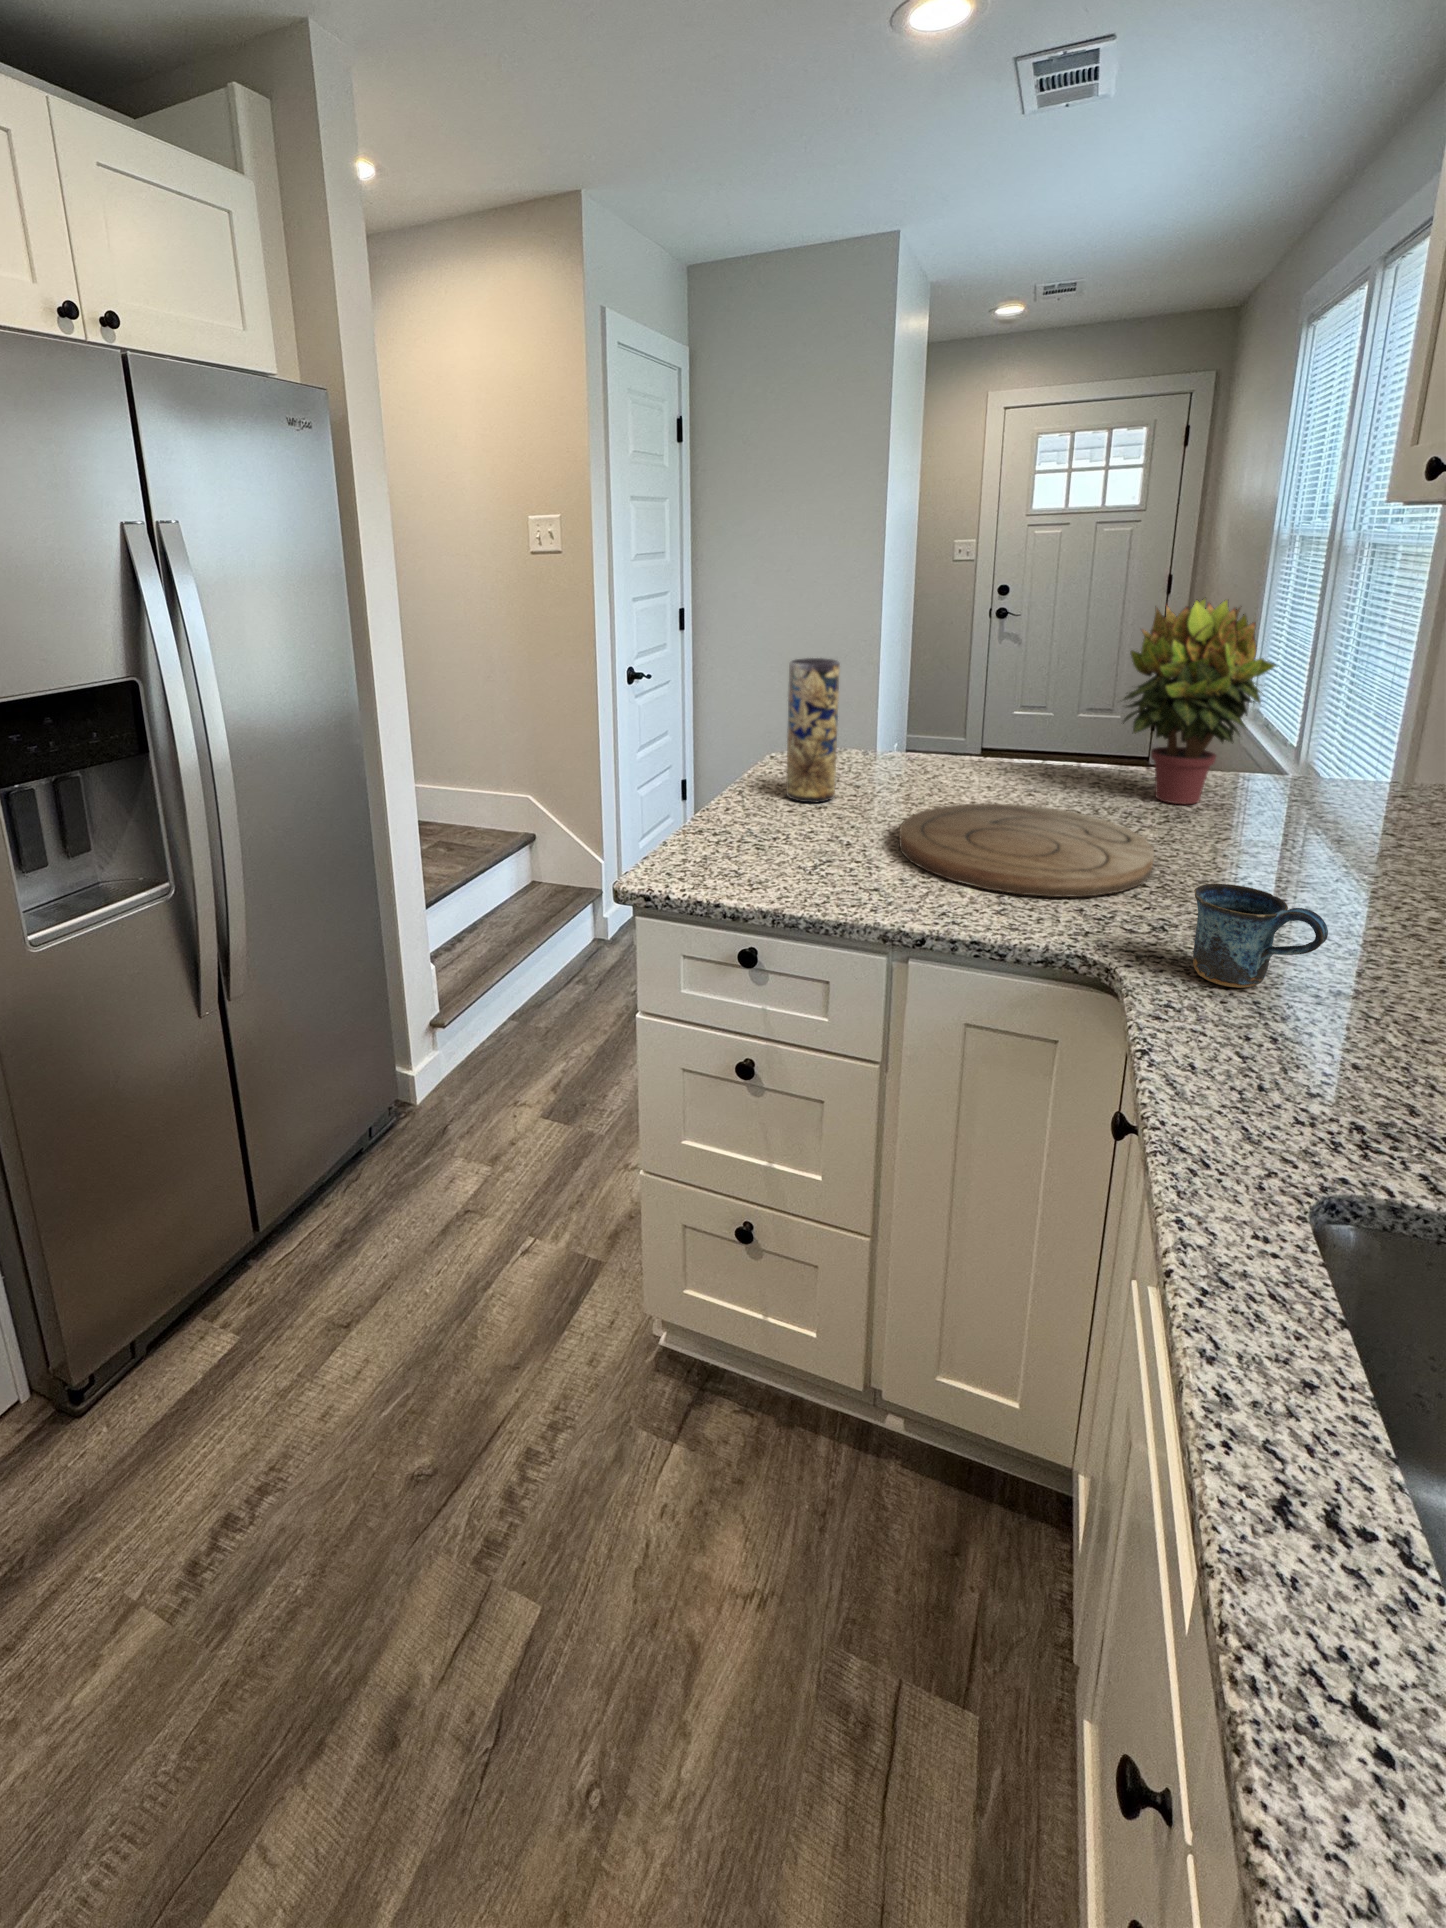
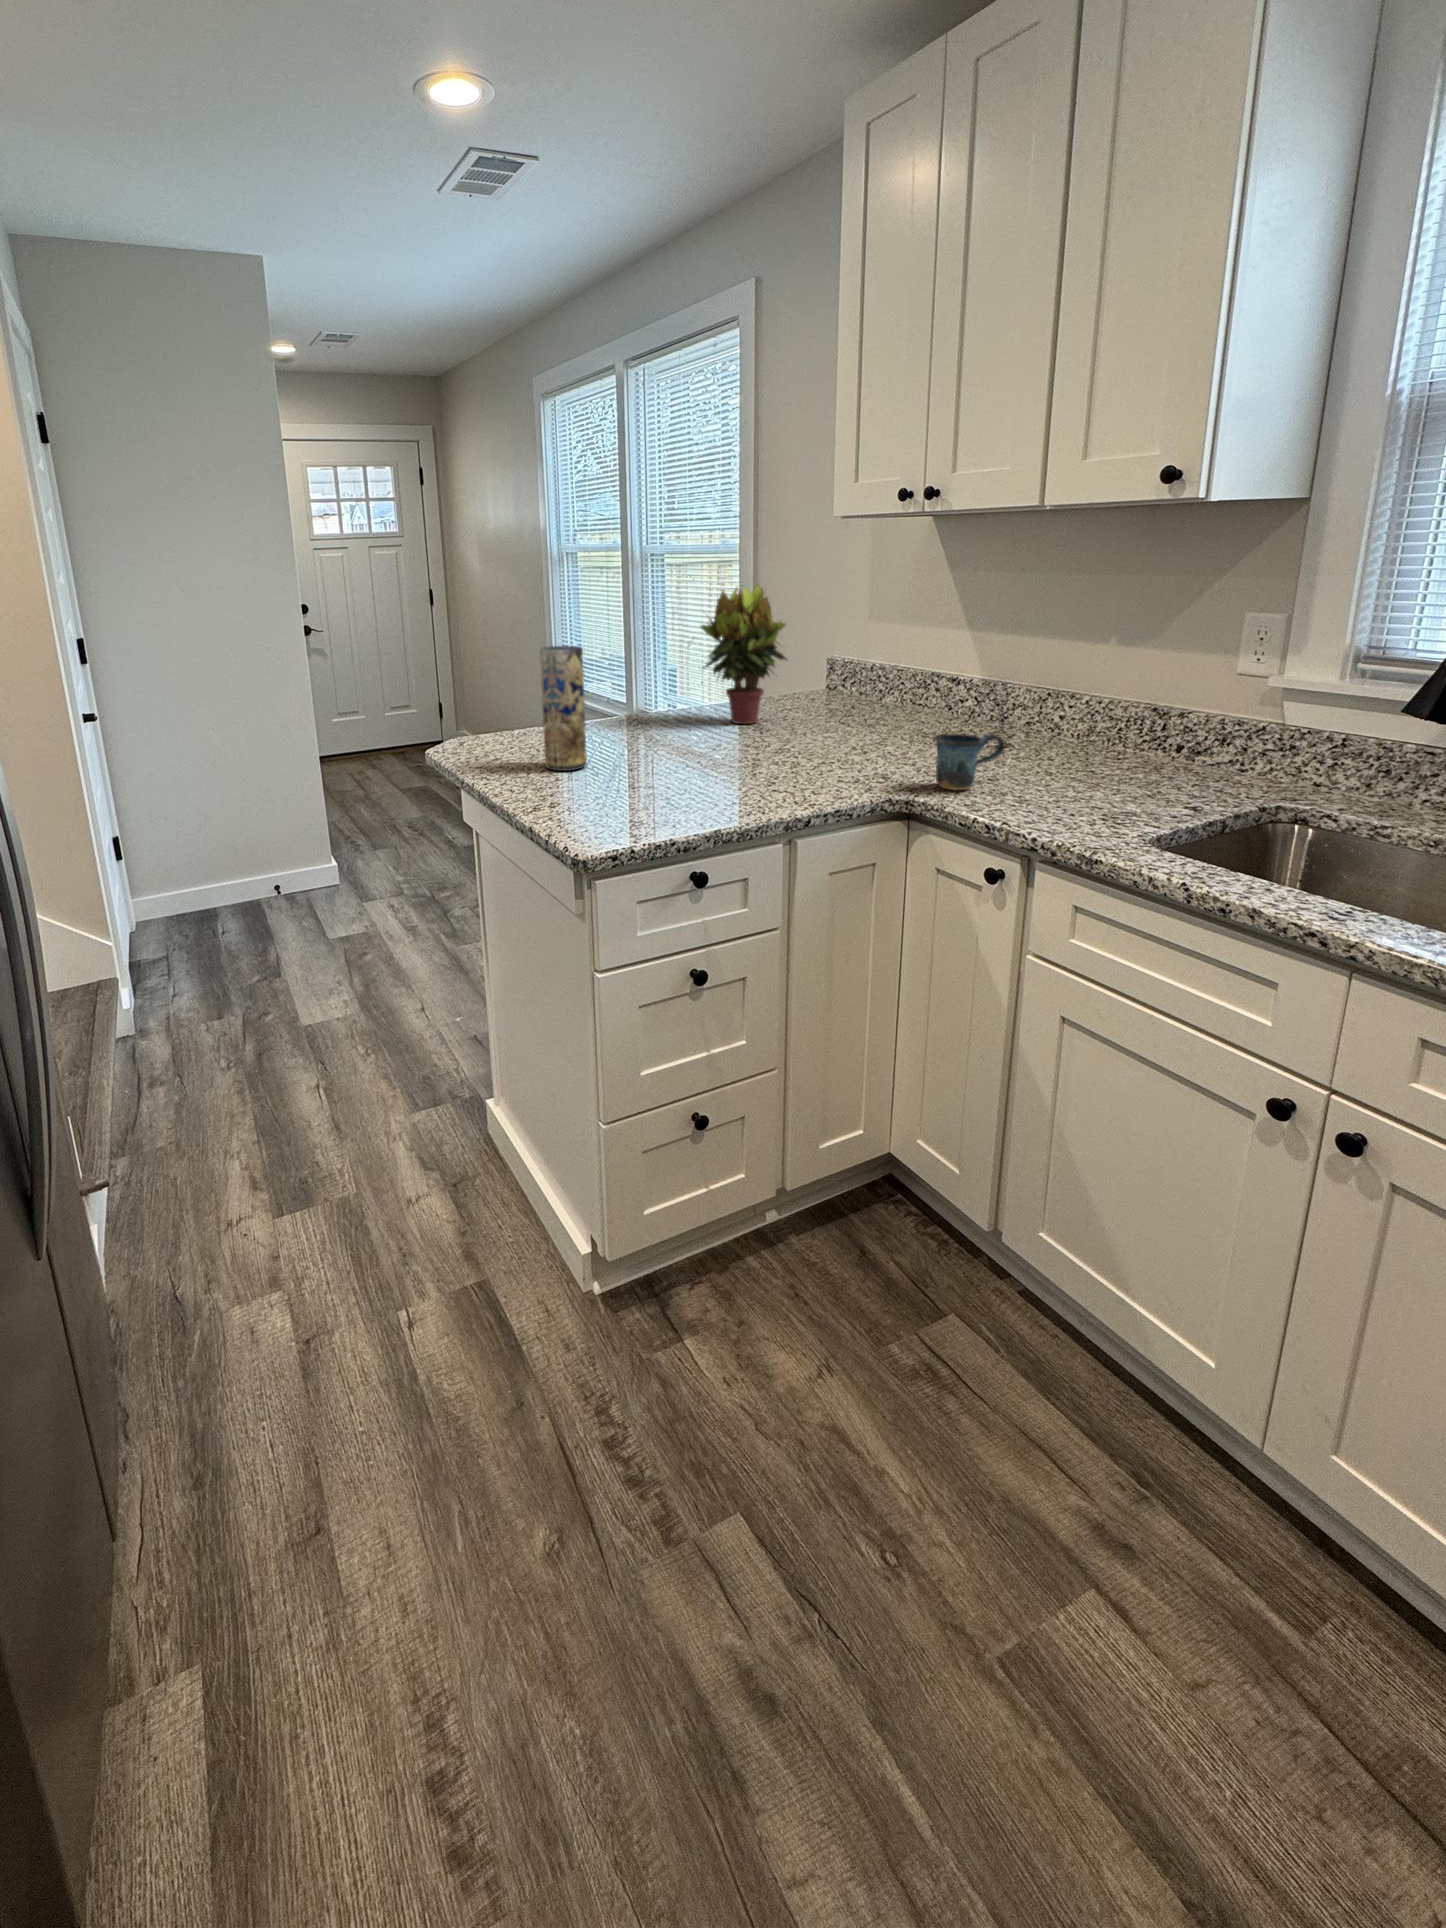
cutting board: present [899,804,1154,897] -> none [672,735,841,785]

